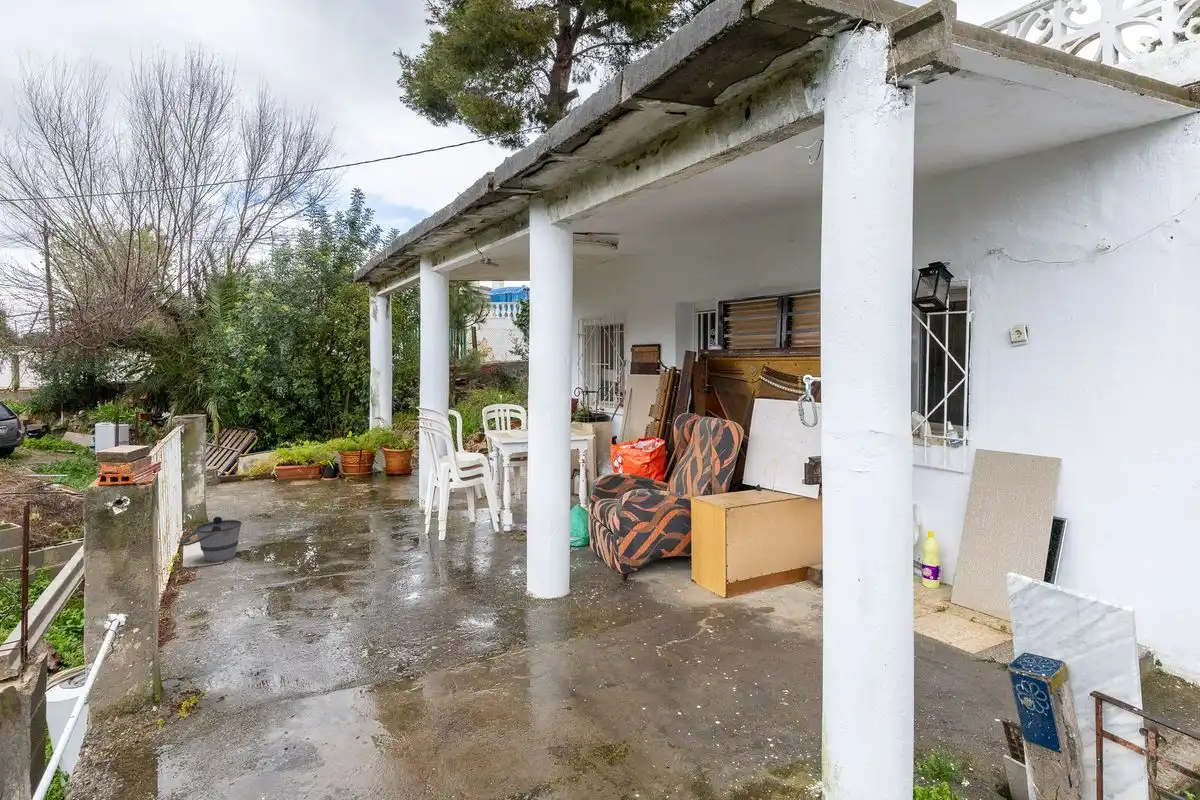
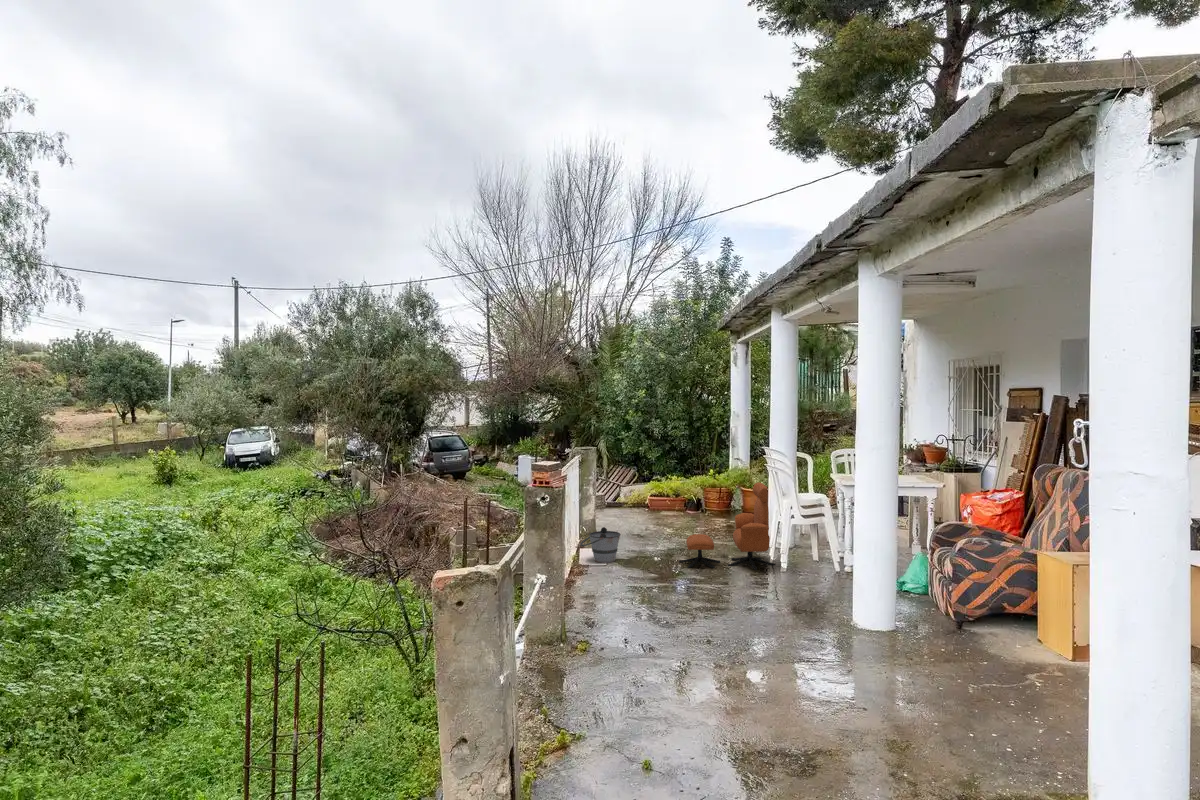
lounge chair: none [322,447,434,552] -> present [679,482,776,570]

